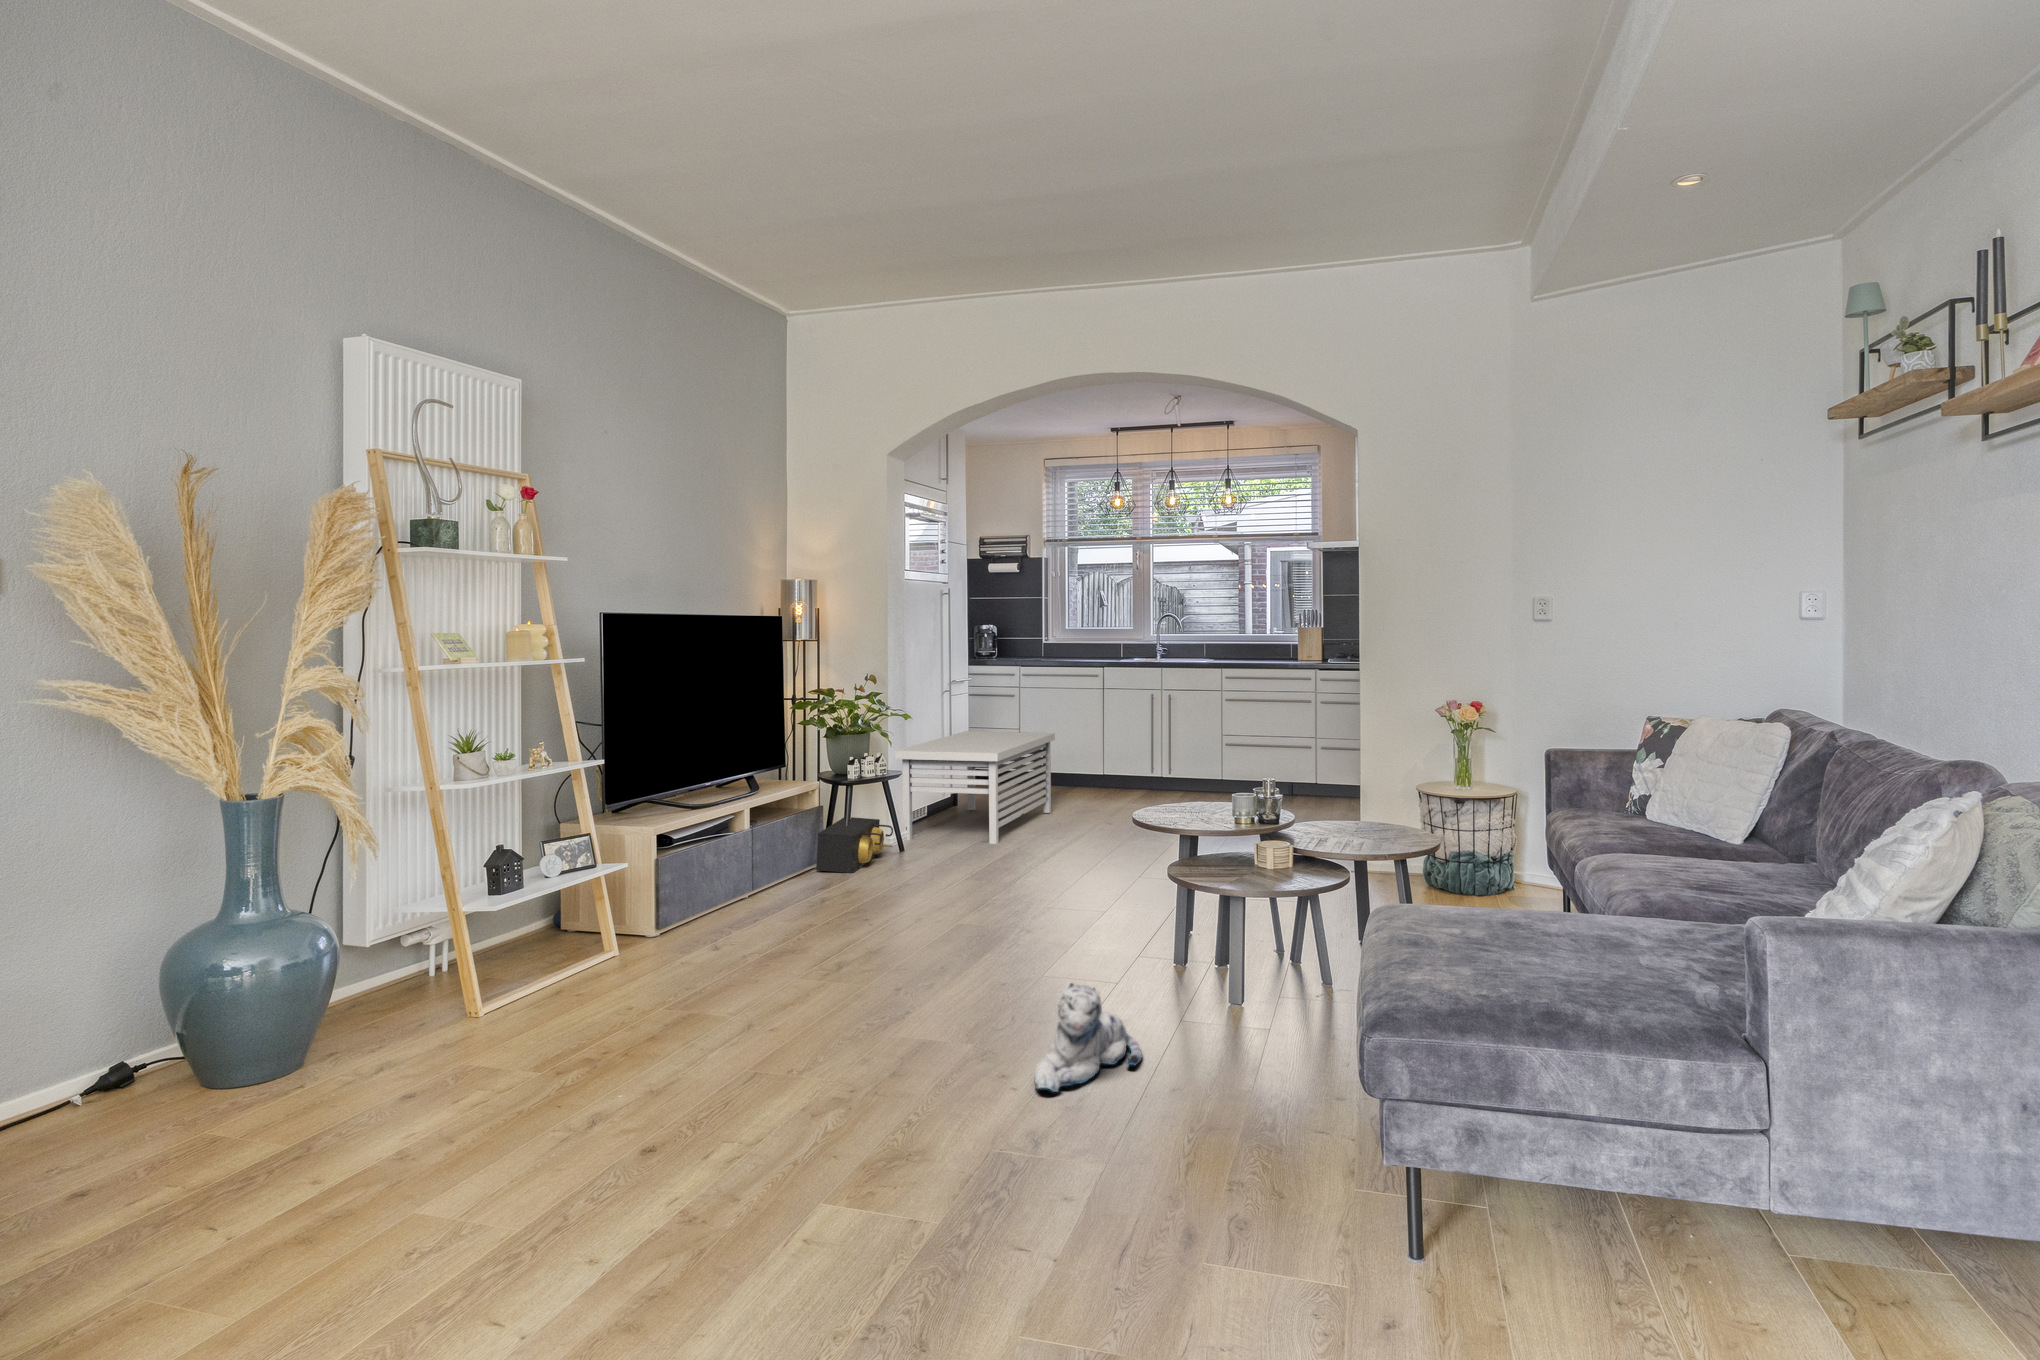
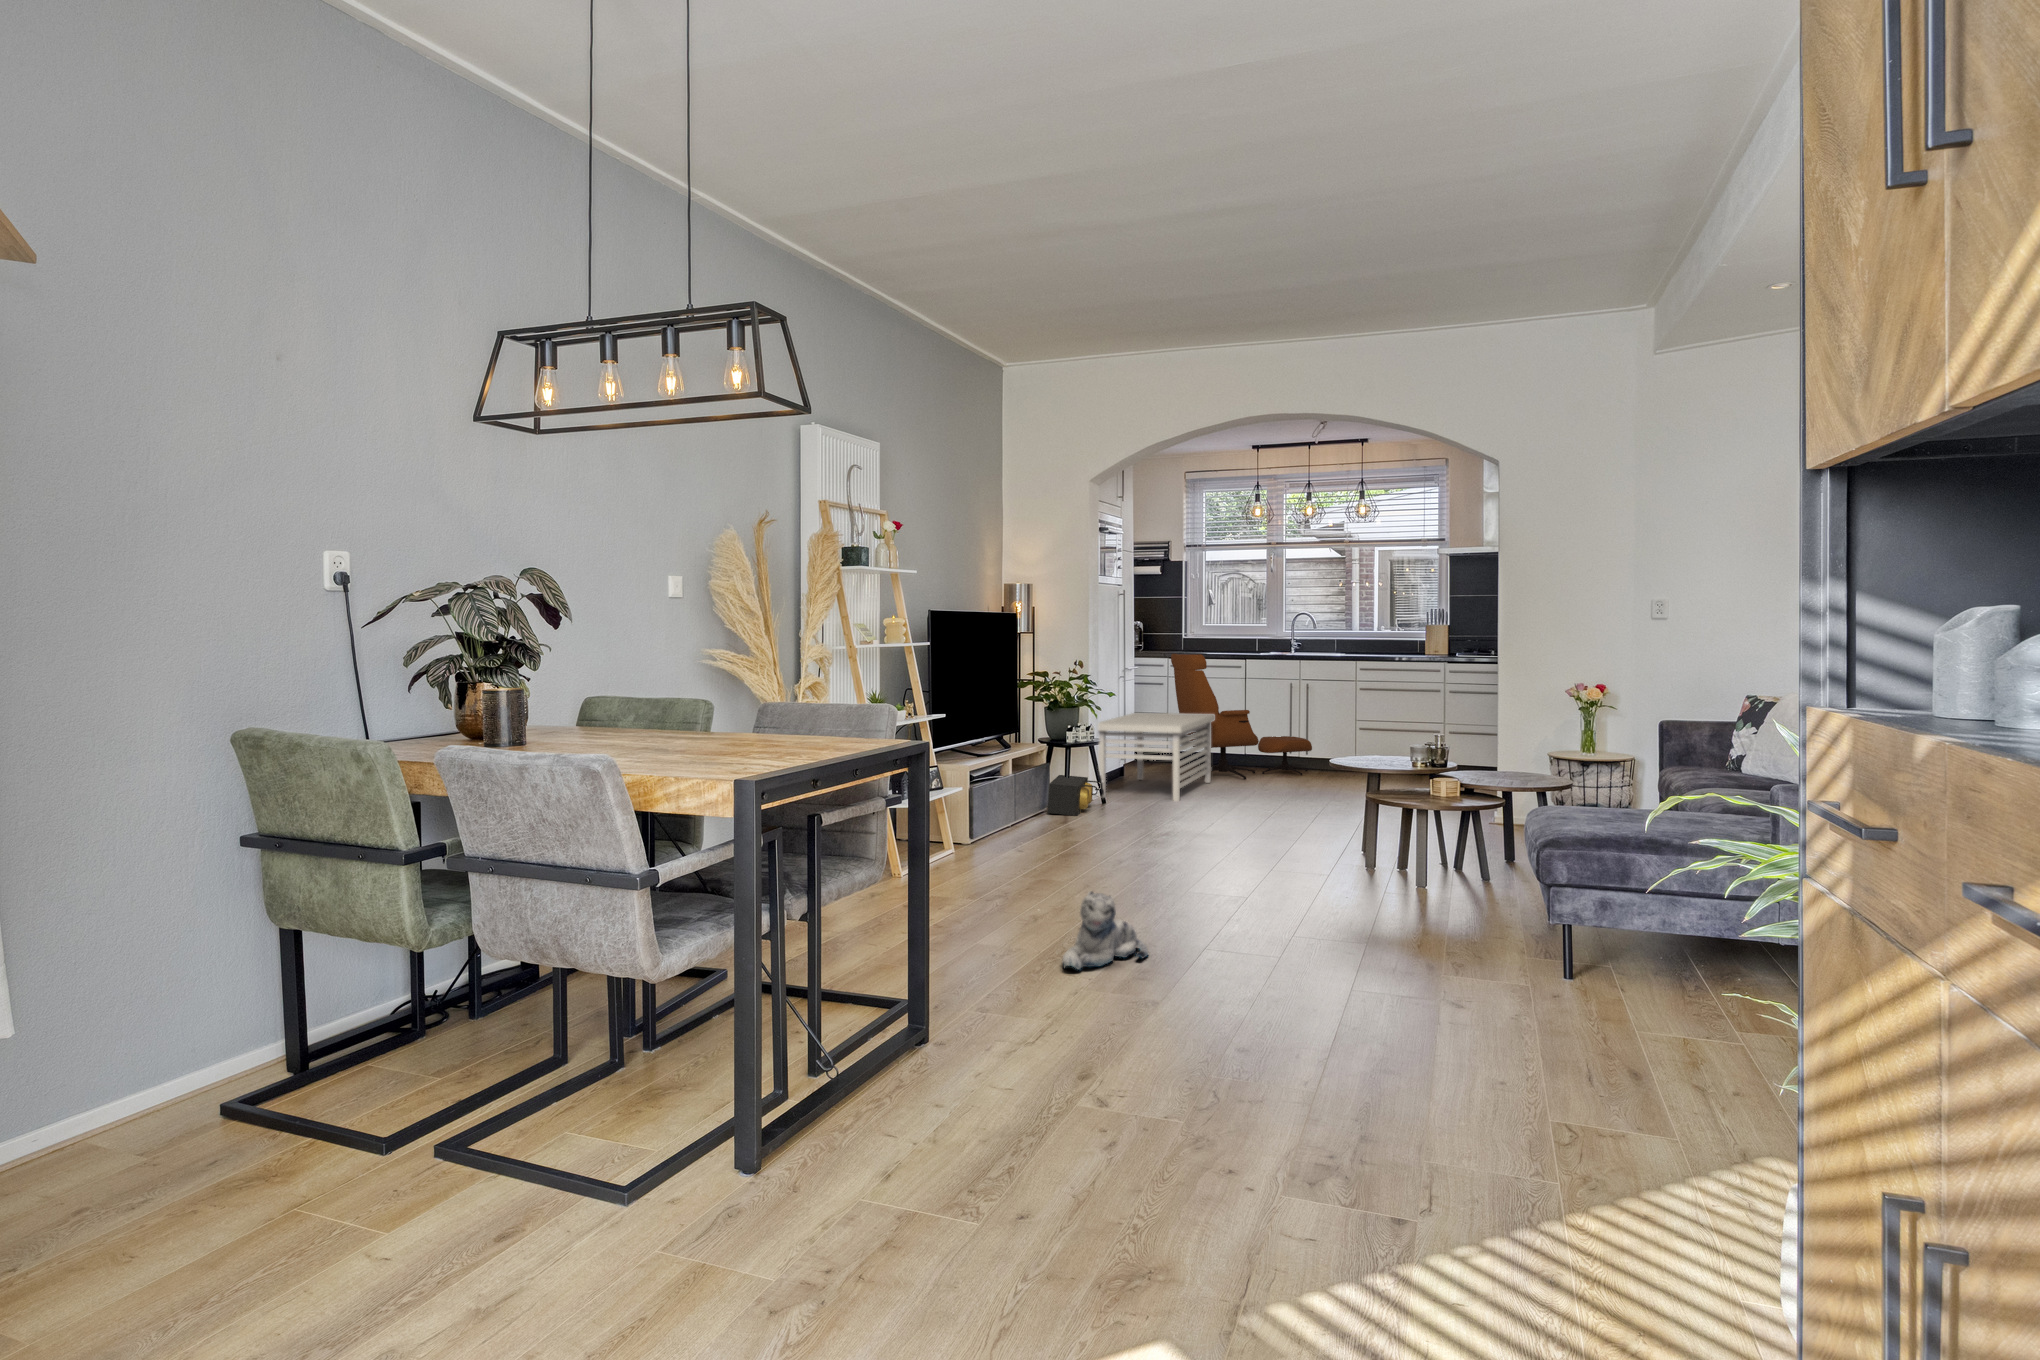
lounge chair: none [1010,662,1172,807] -> present [1171,654,1312,780]
plush toy: present [1034,983,1142,1092] -> present [1063,891,1148,970]

